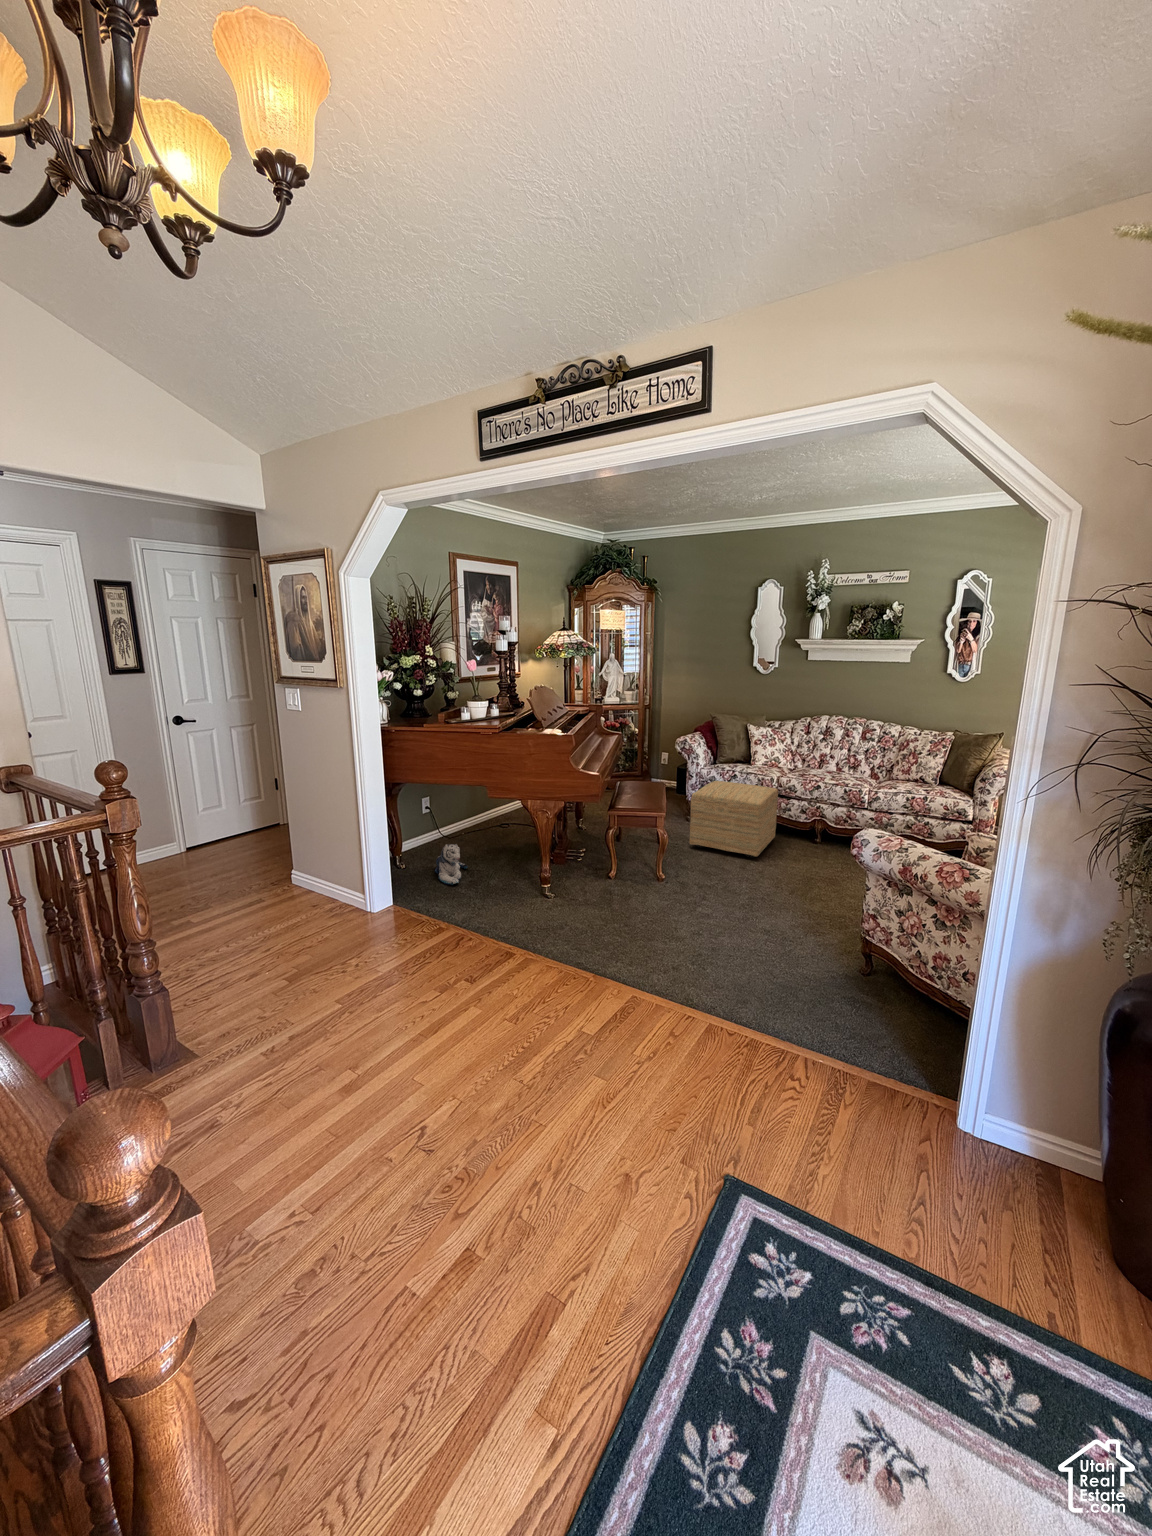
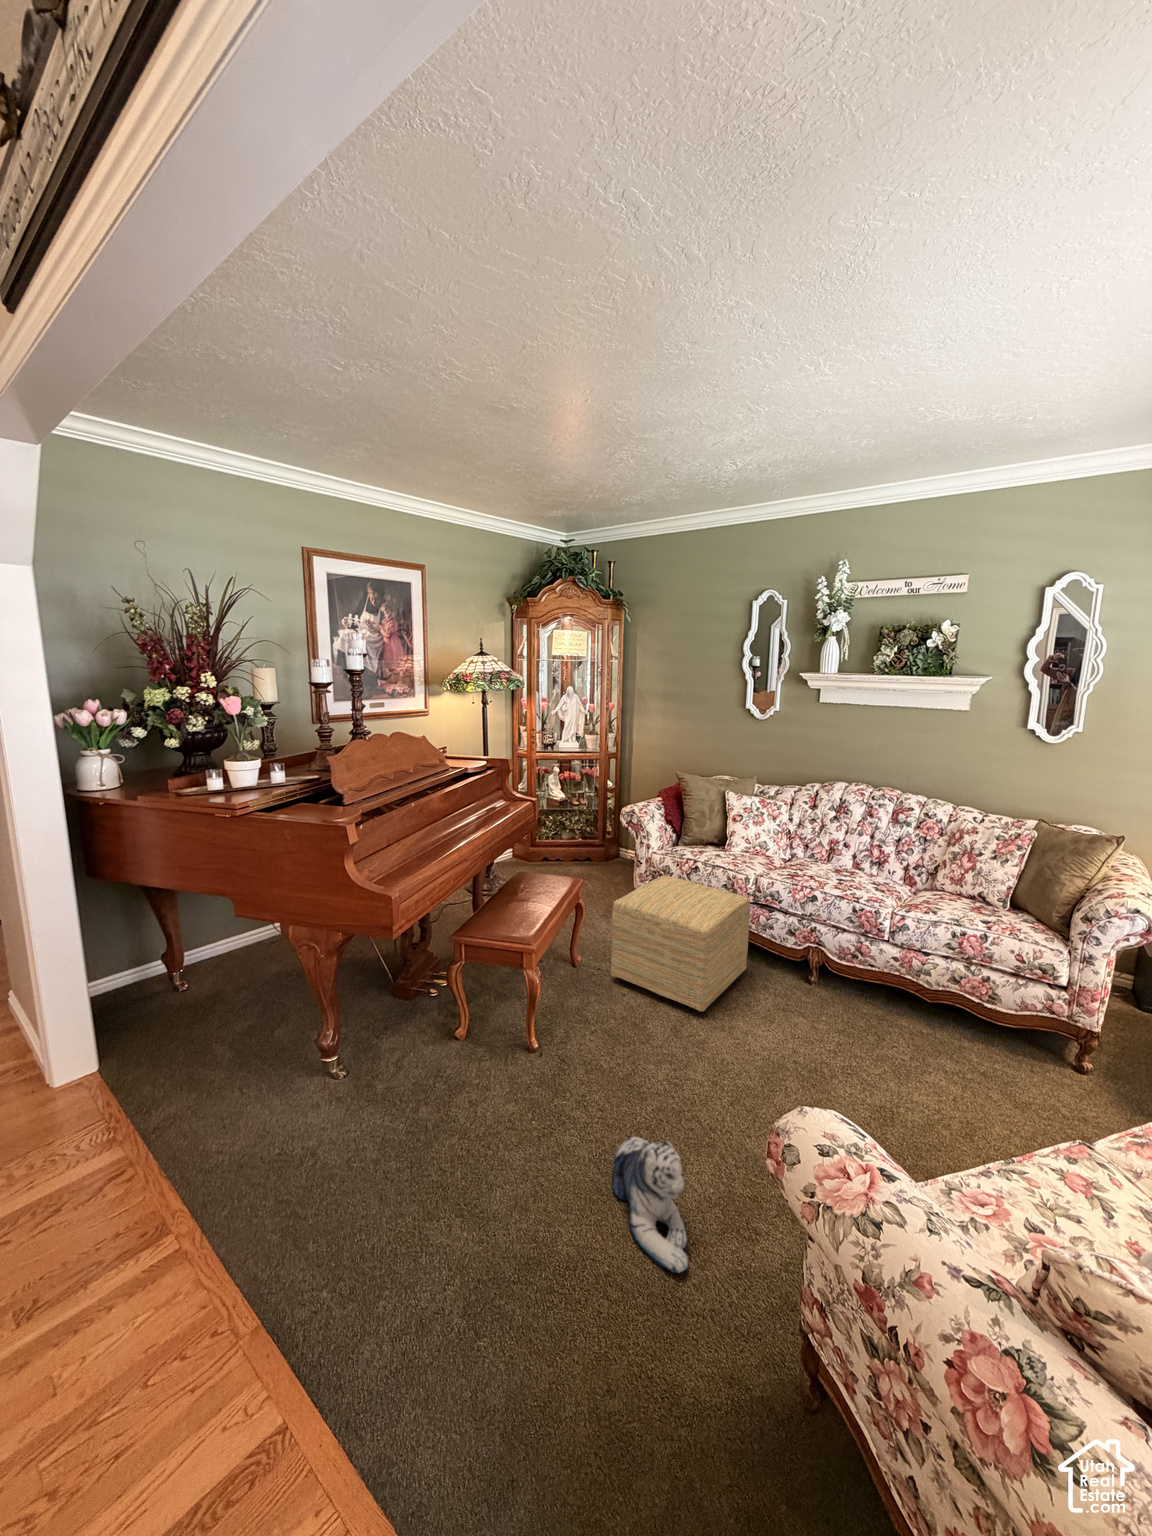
plush toy: present [435,844,468,885] -> present [612,1137,688,1273]

